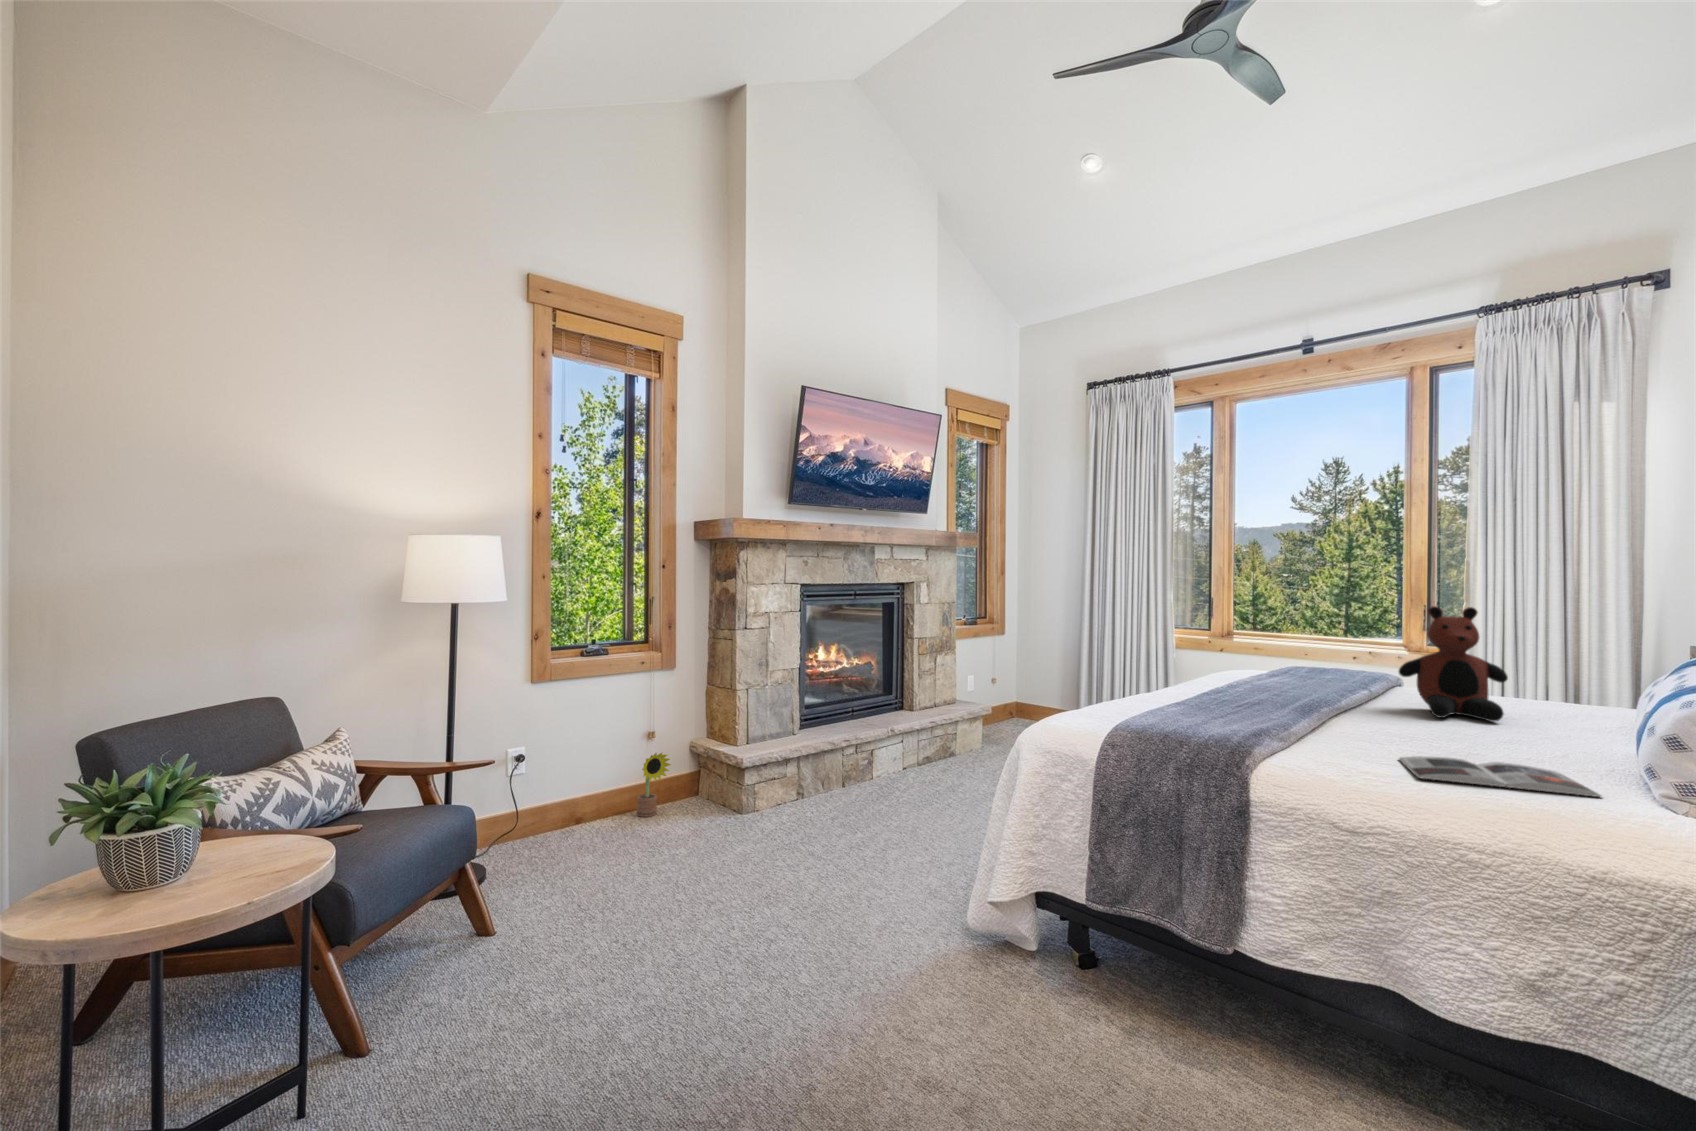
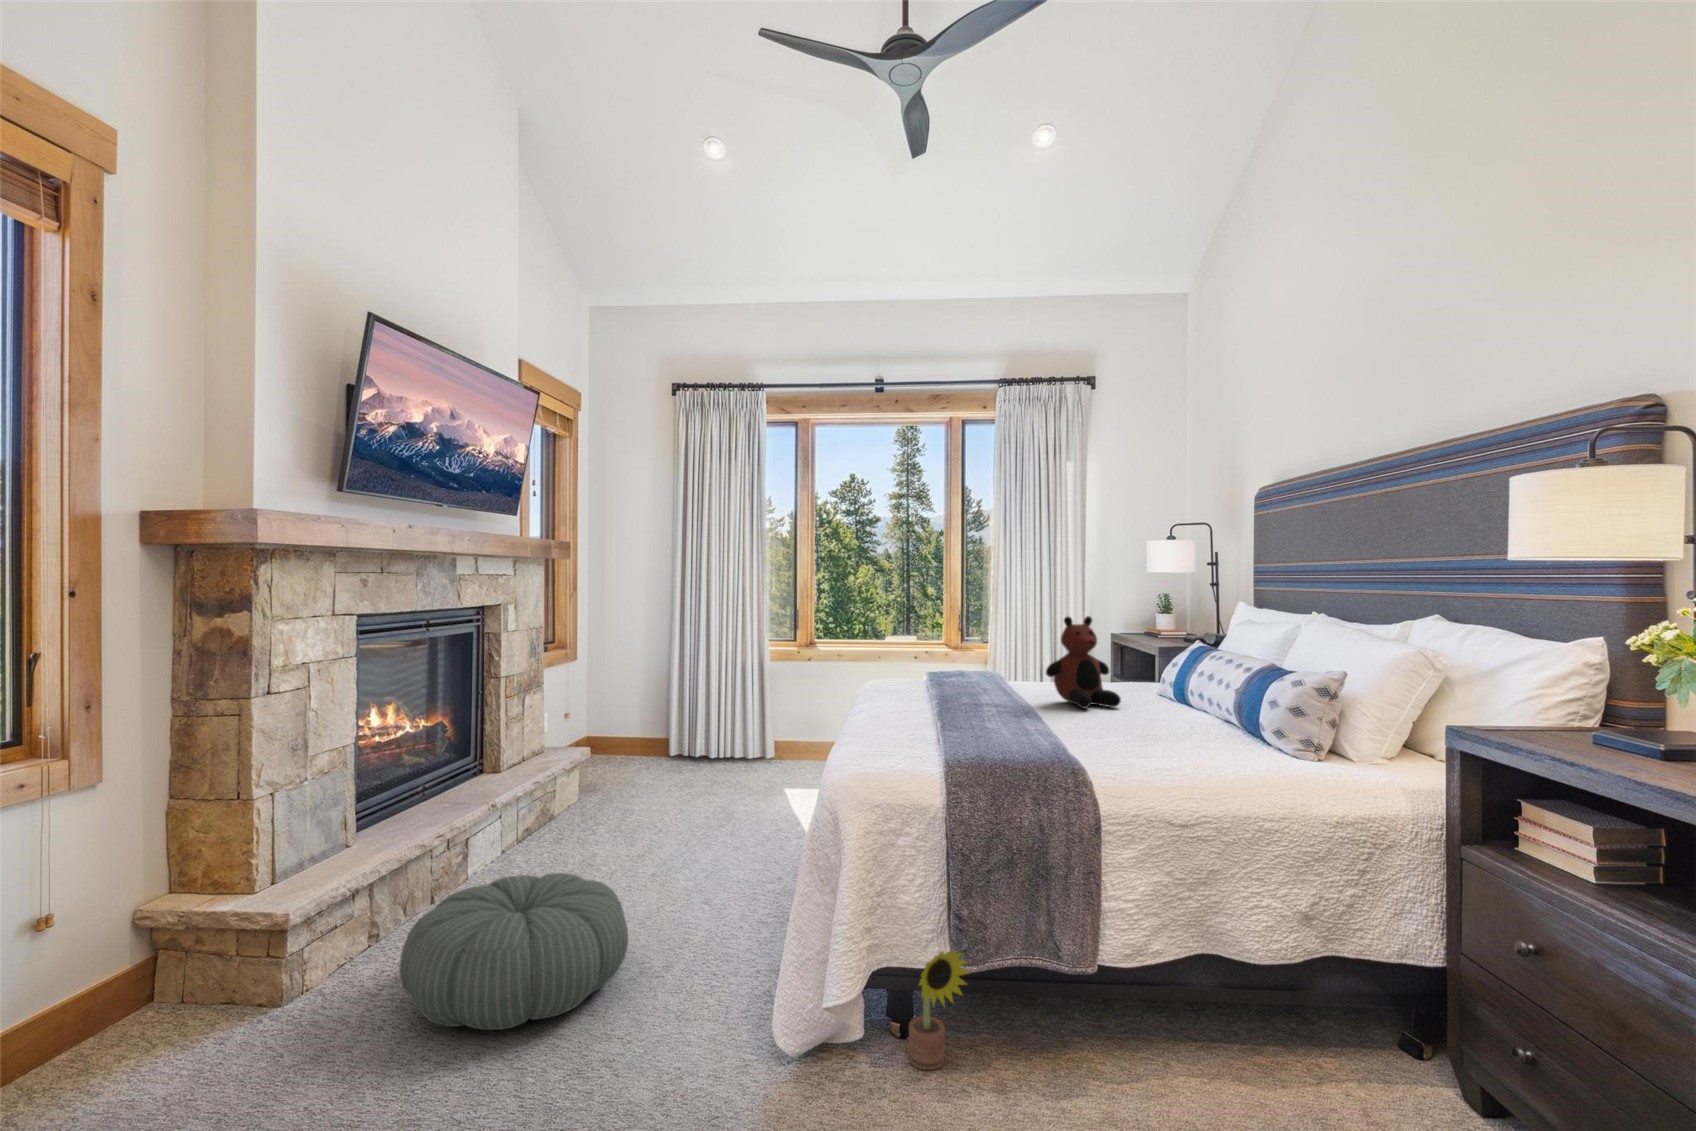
decorative plant: present [637,753,671,817] -> present [909,951,969,1070]
magazine: present [1399,756,1602,797] -> none [1140,741,1281,766]
pouf: none [774,774,921,870] -> present [400,873,628,1030]

